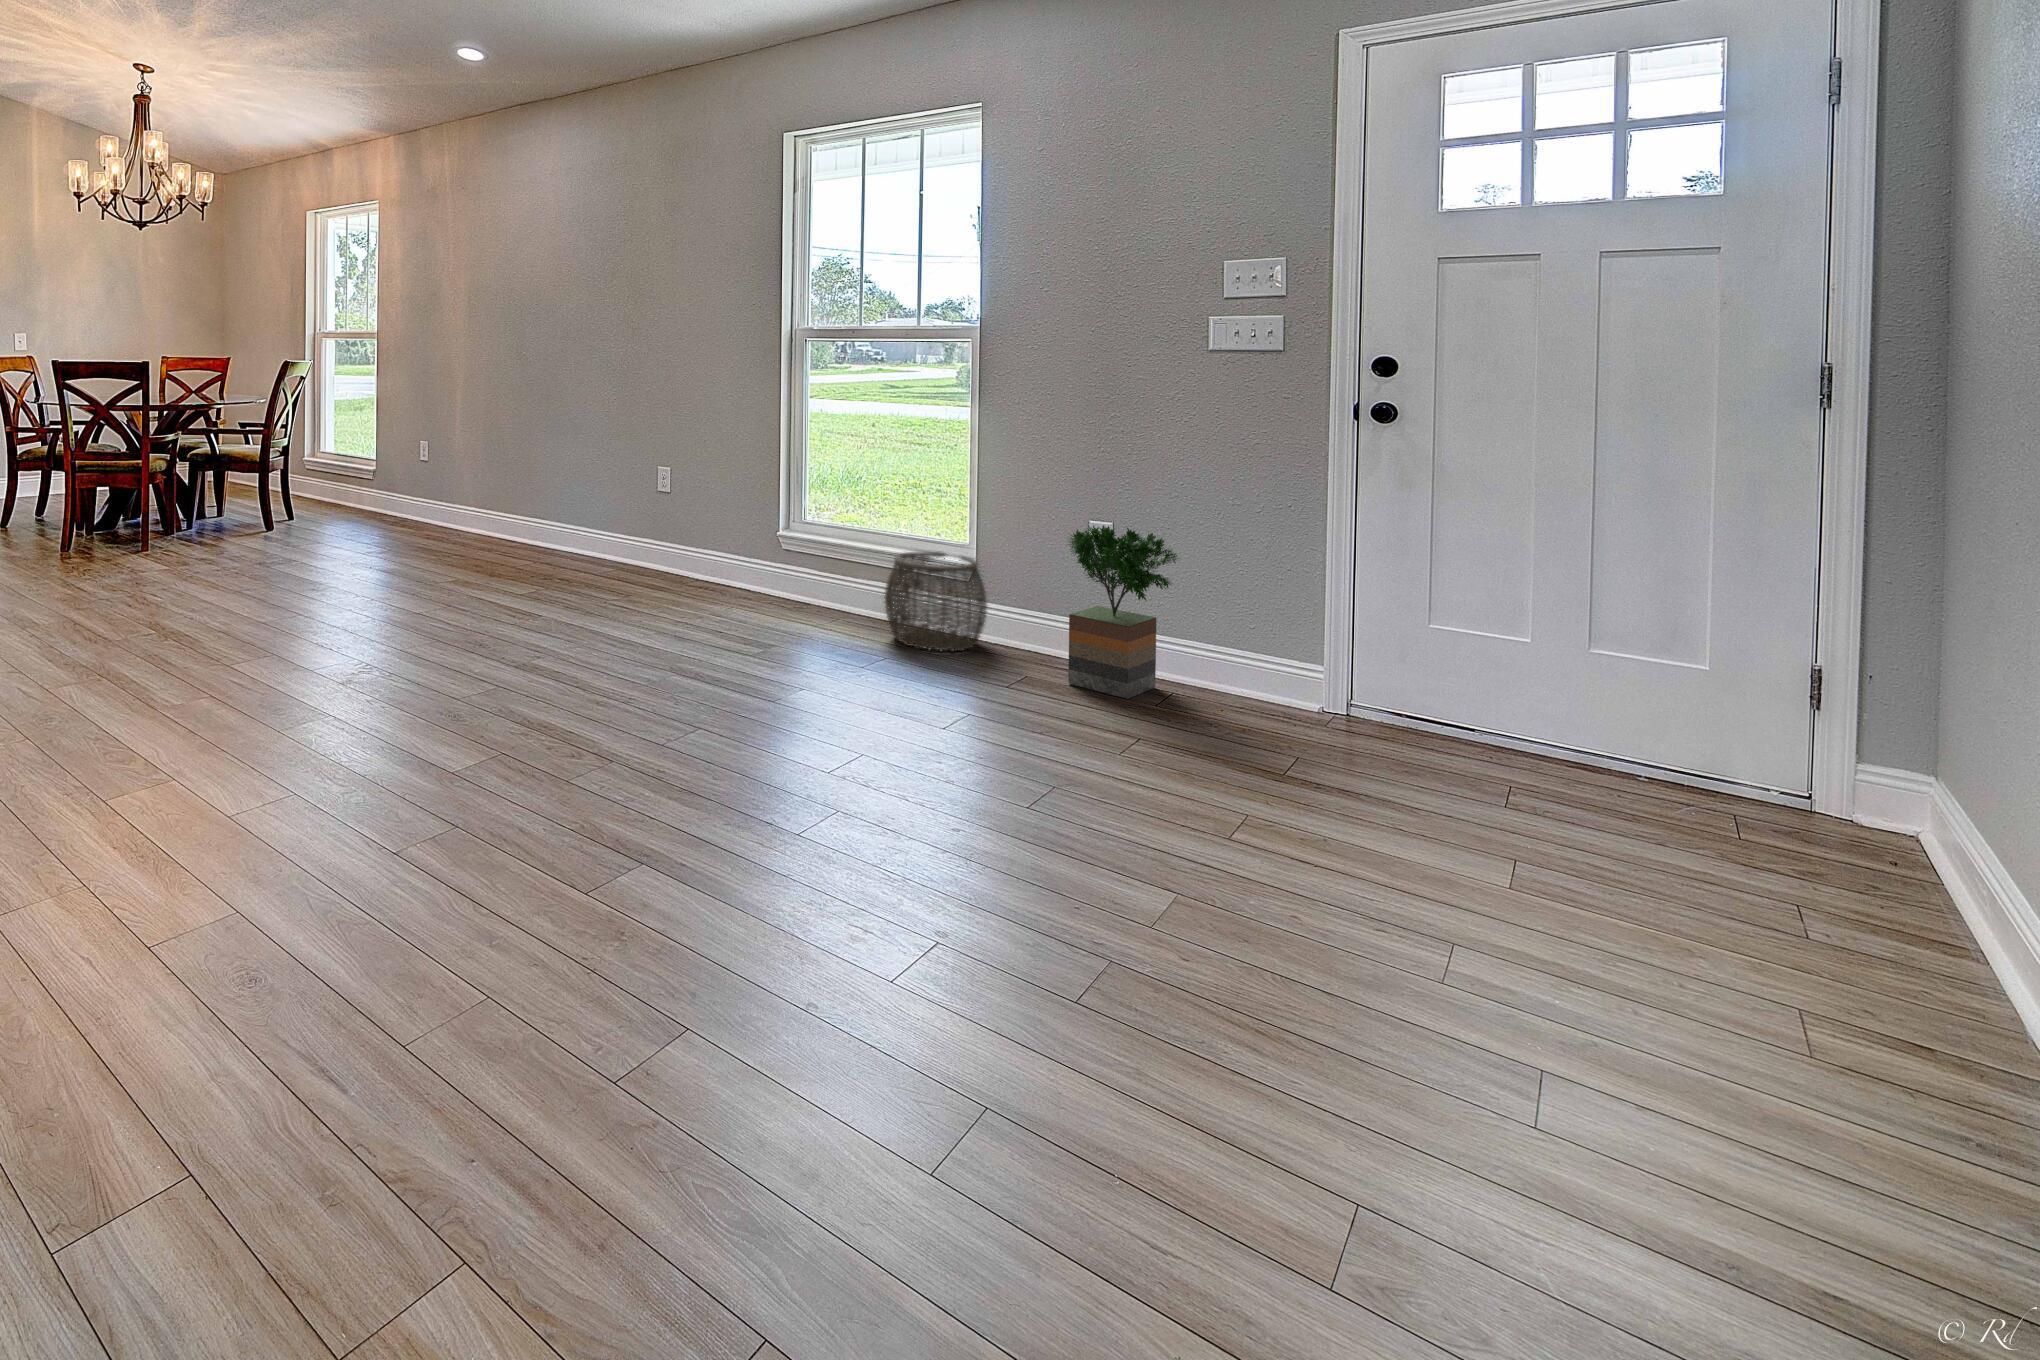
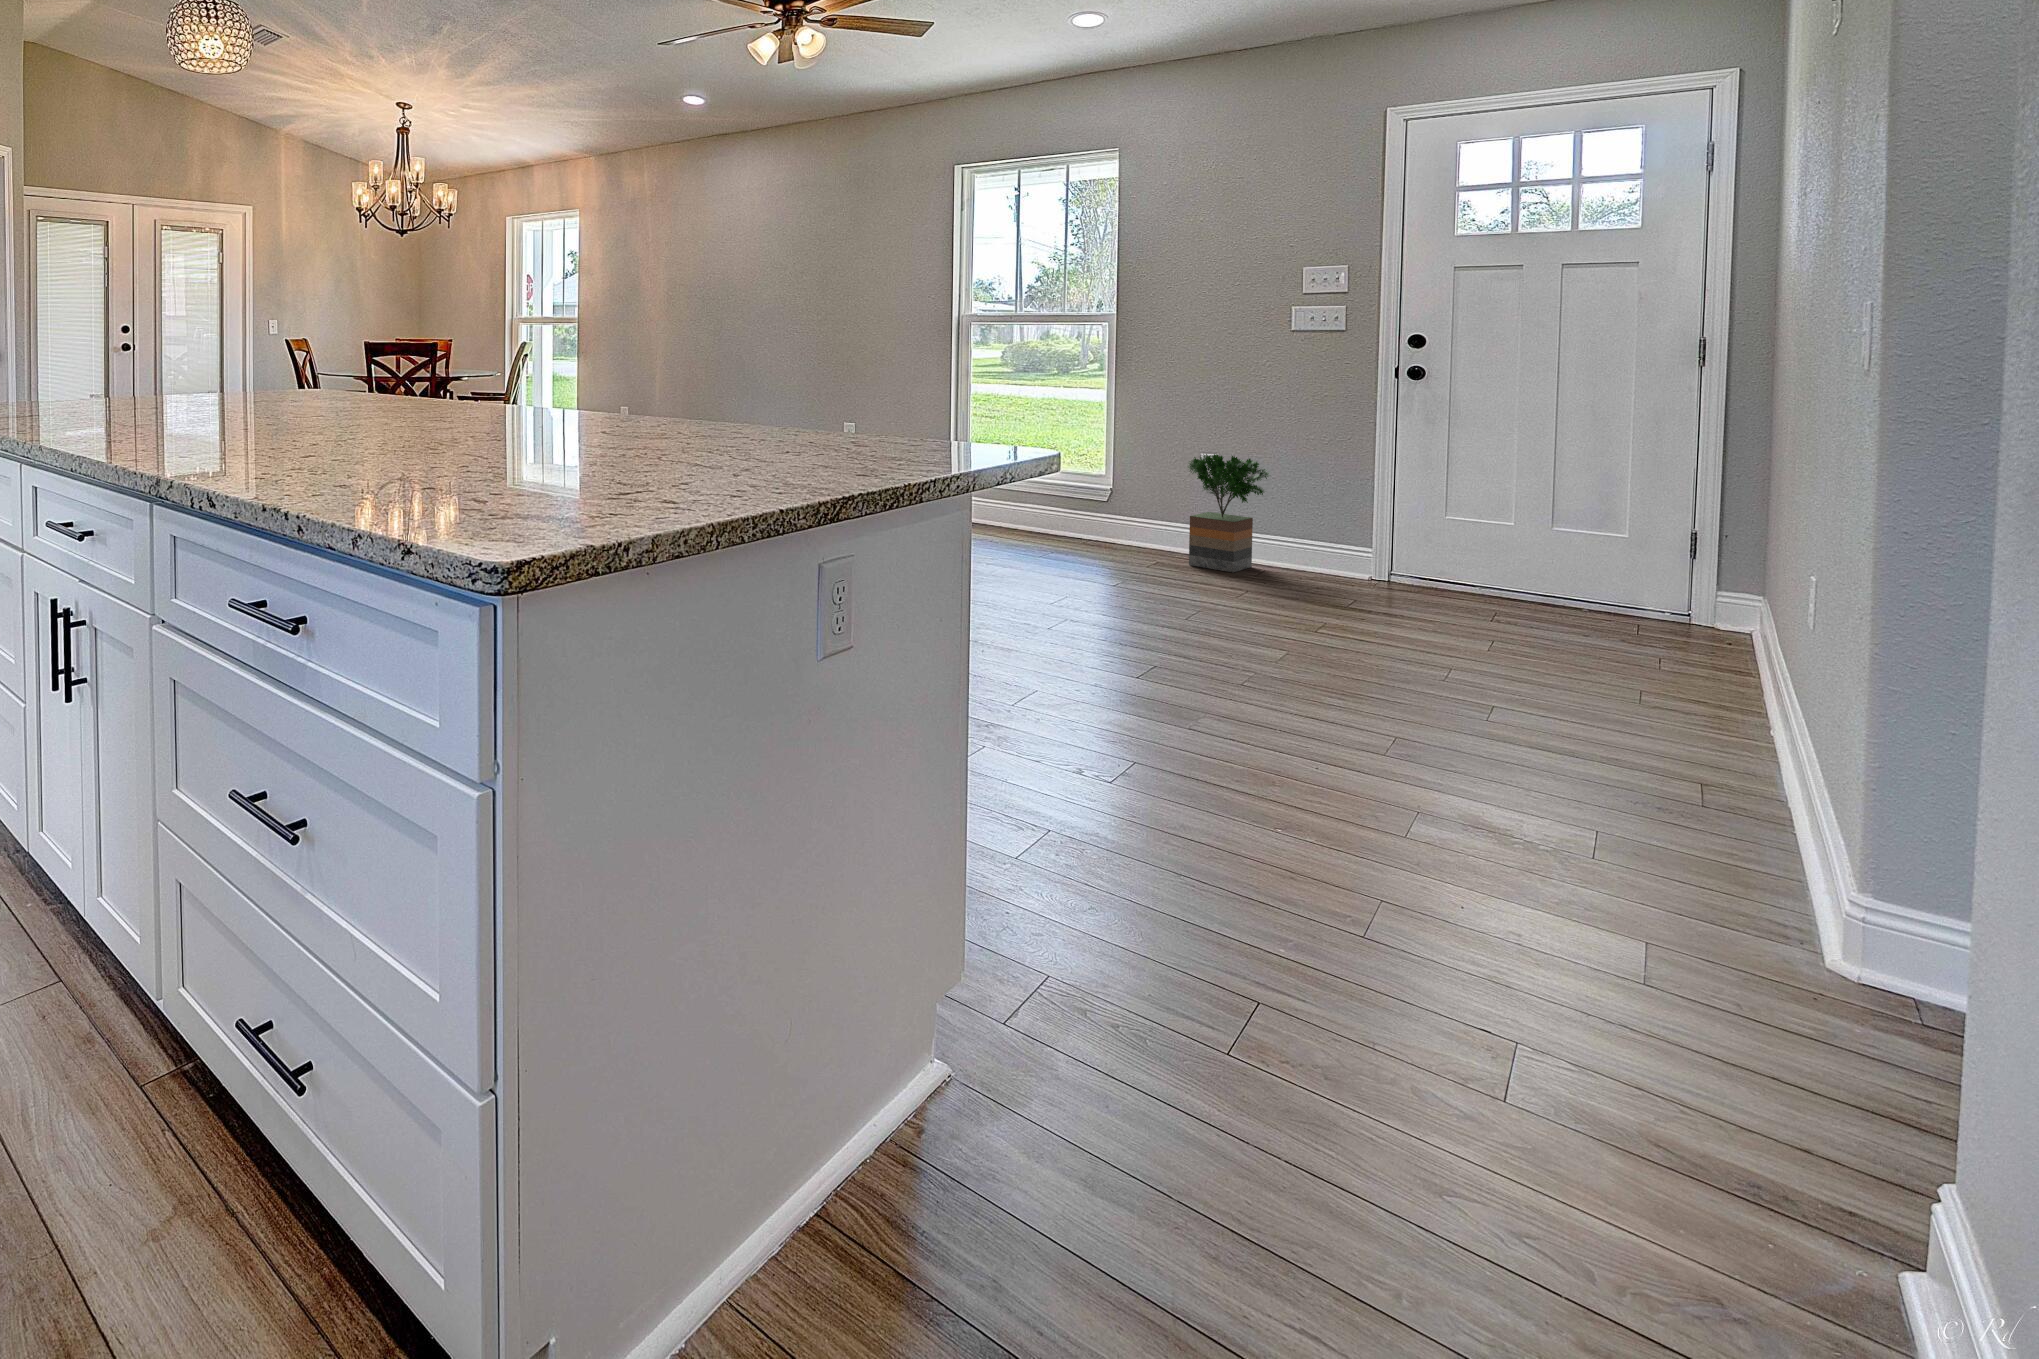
woven basket: present [884,551,987,651] -> none [1043,479,1124,549]

